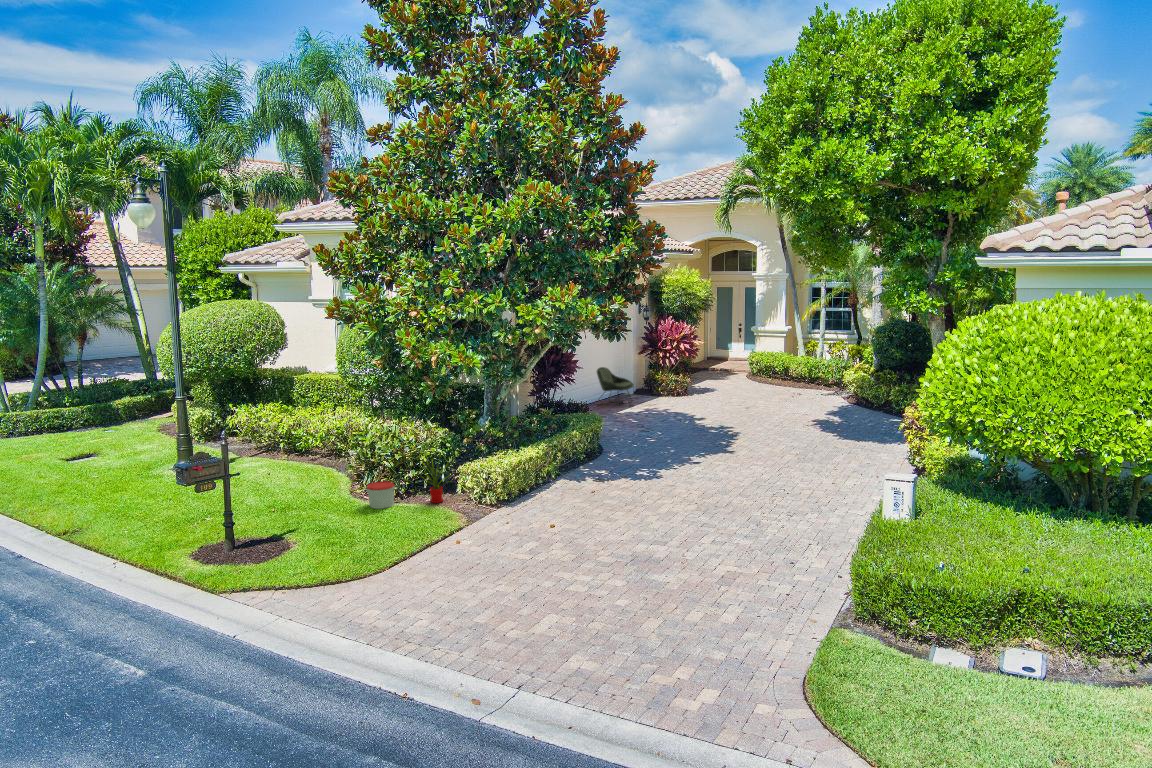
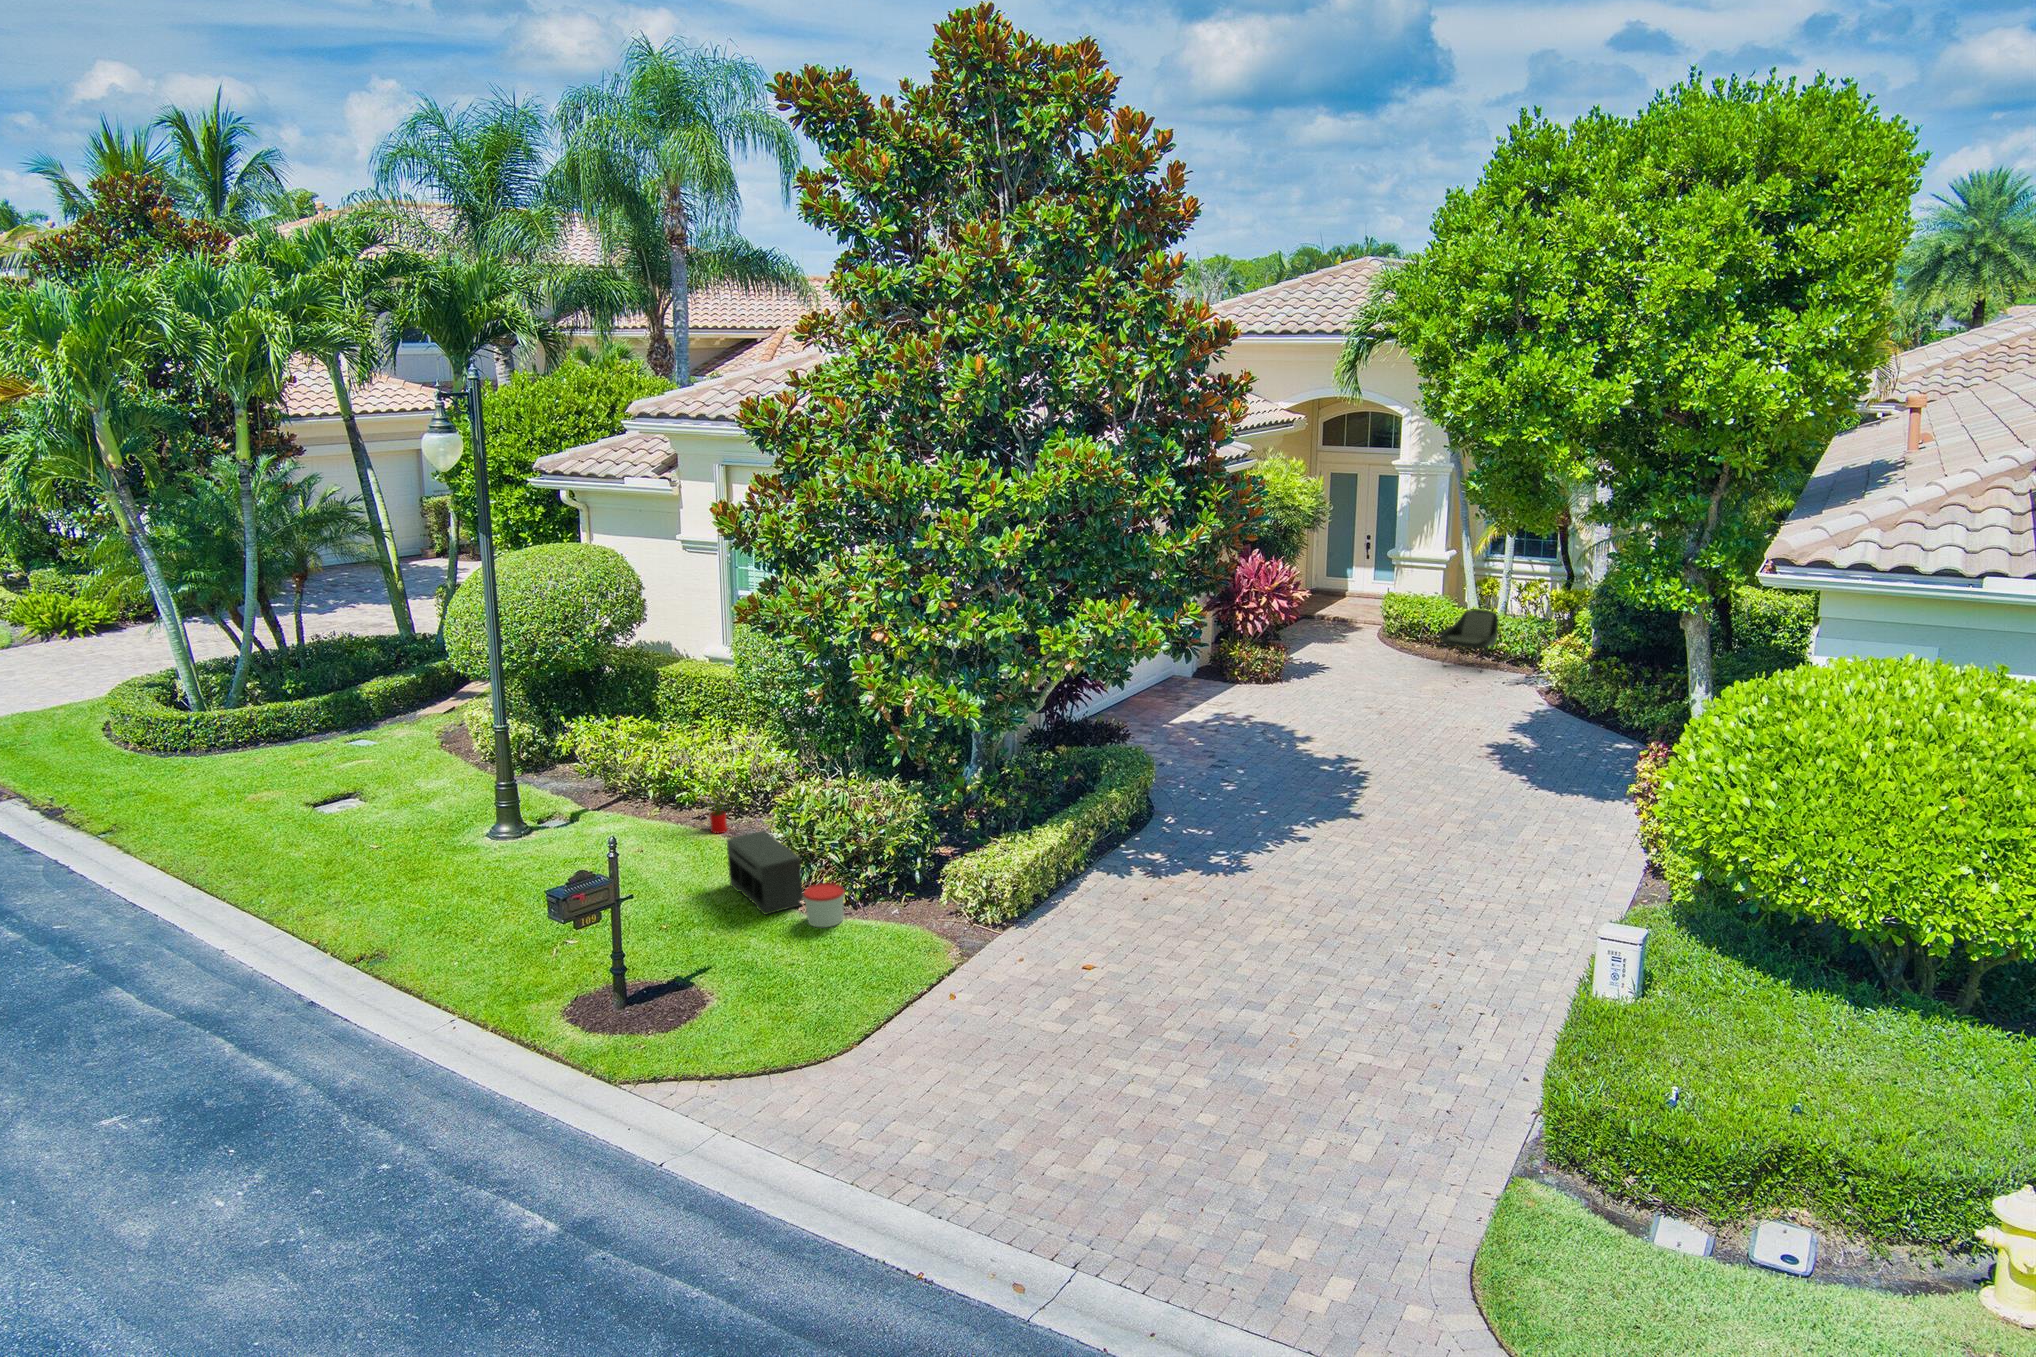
lounge chair: present [597,367,634,406] -> present [1441,609,1498,671]
bench: none [321,454,369,503] -> present [727,831,803,915]
house plant: present [430,465,445,503] -> present [702,779,727,833]

